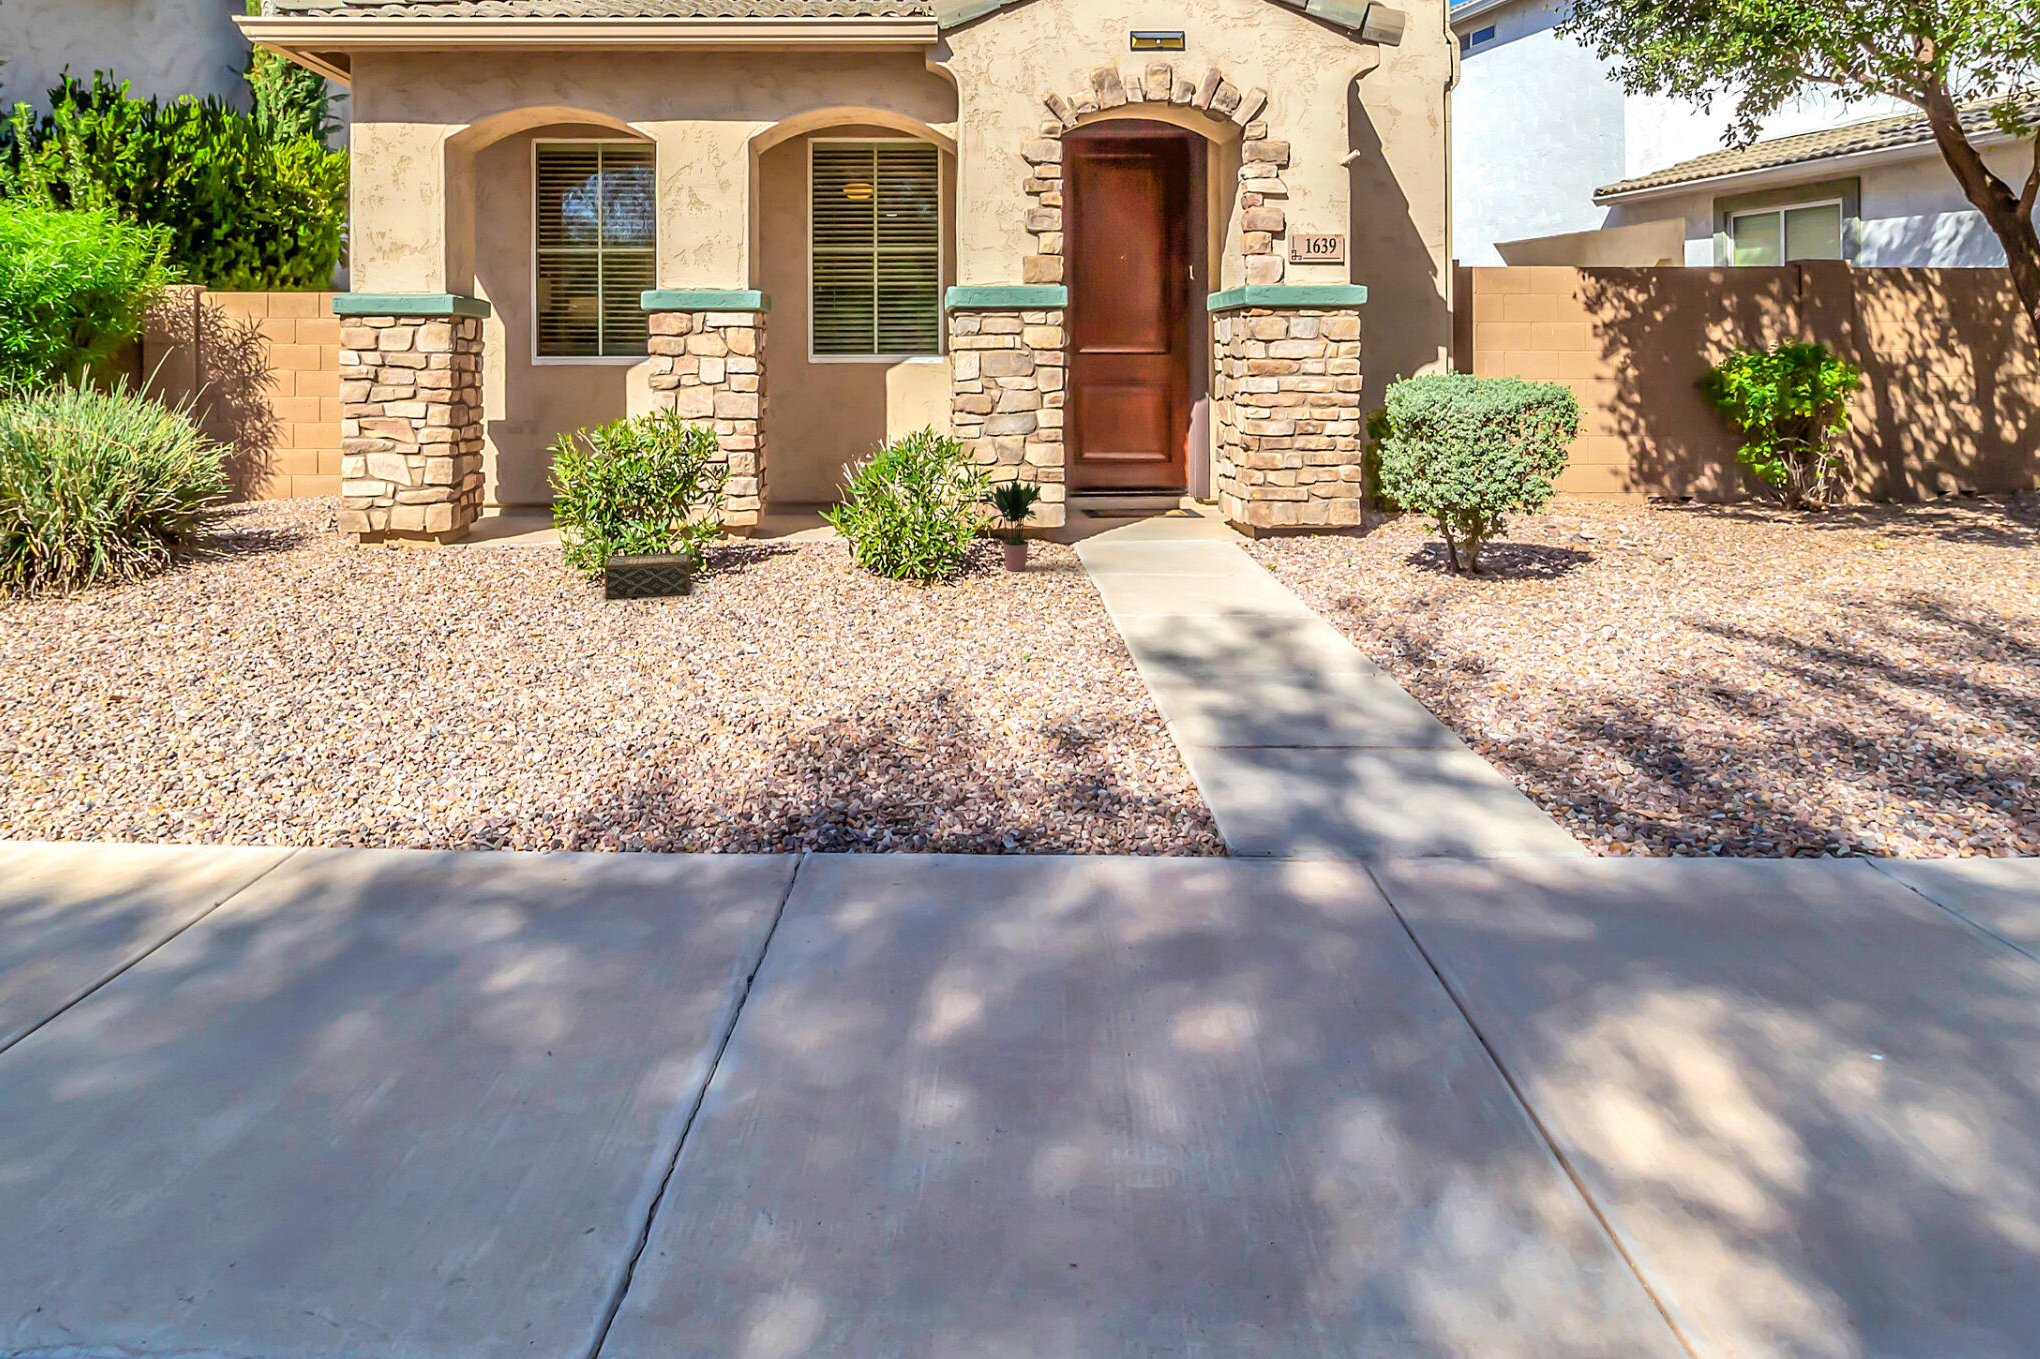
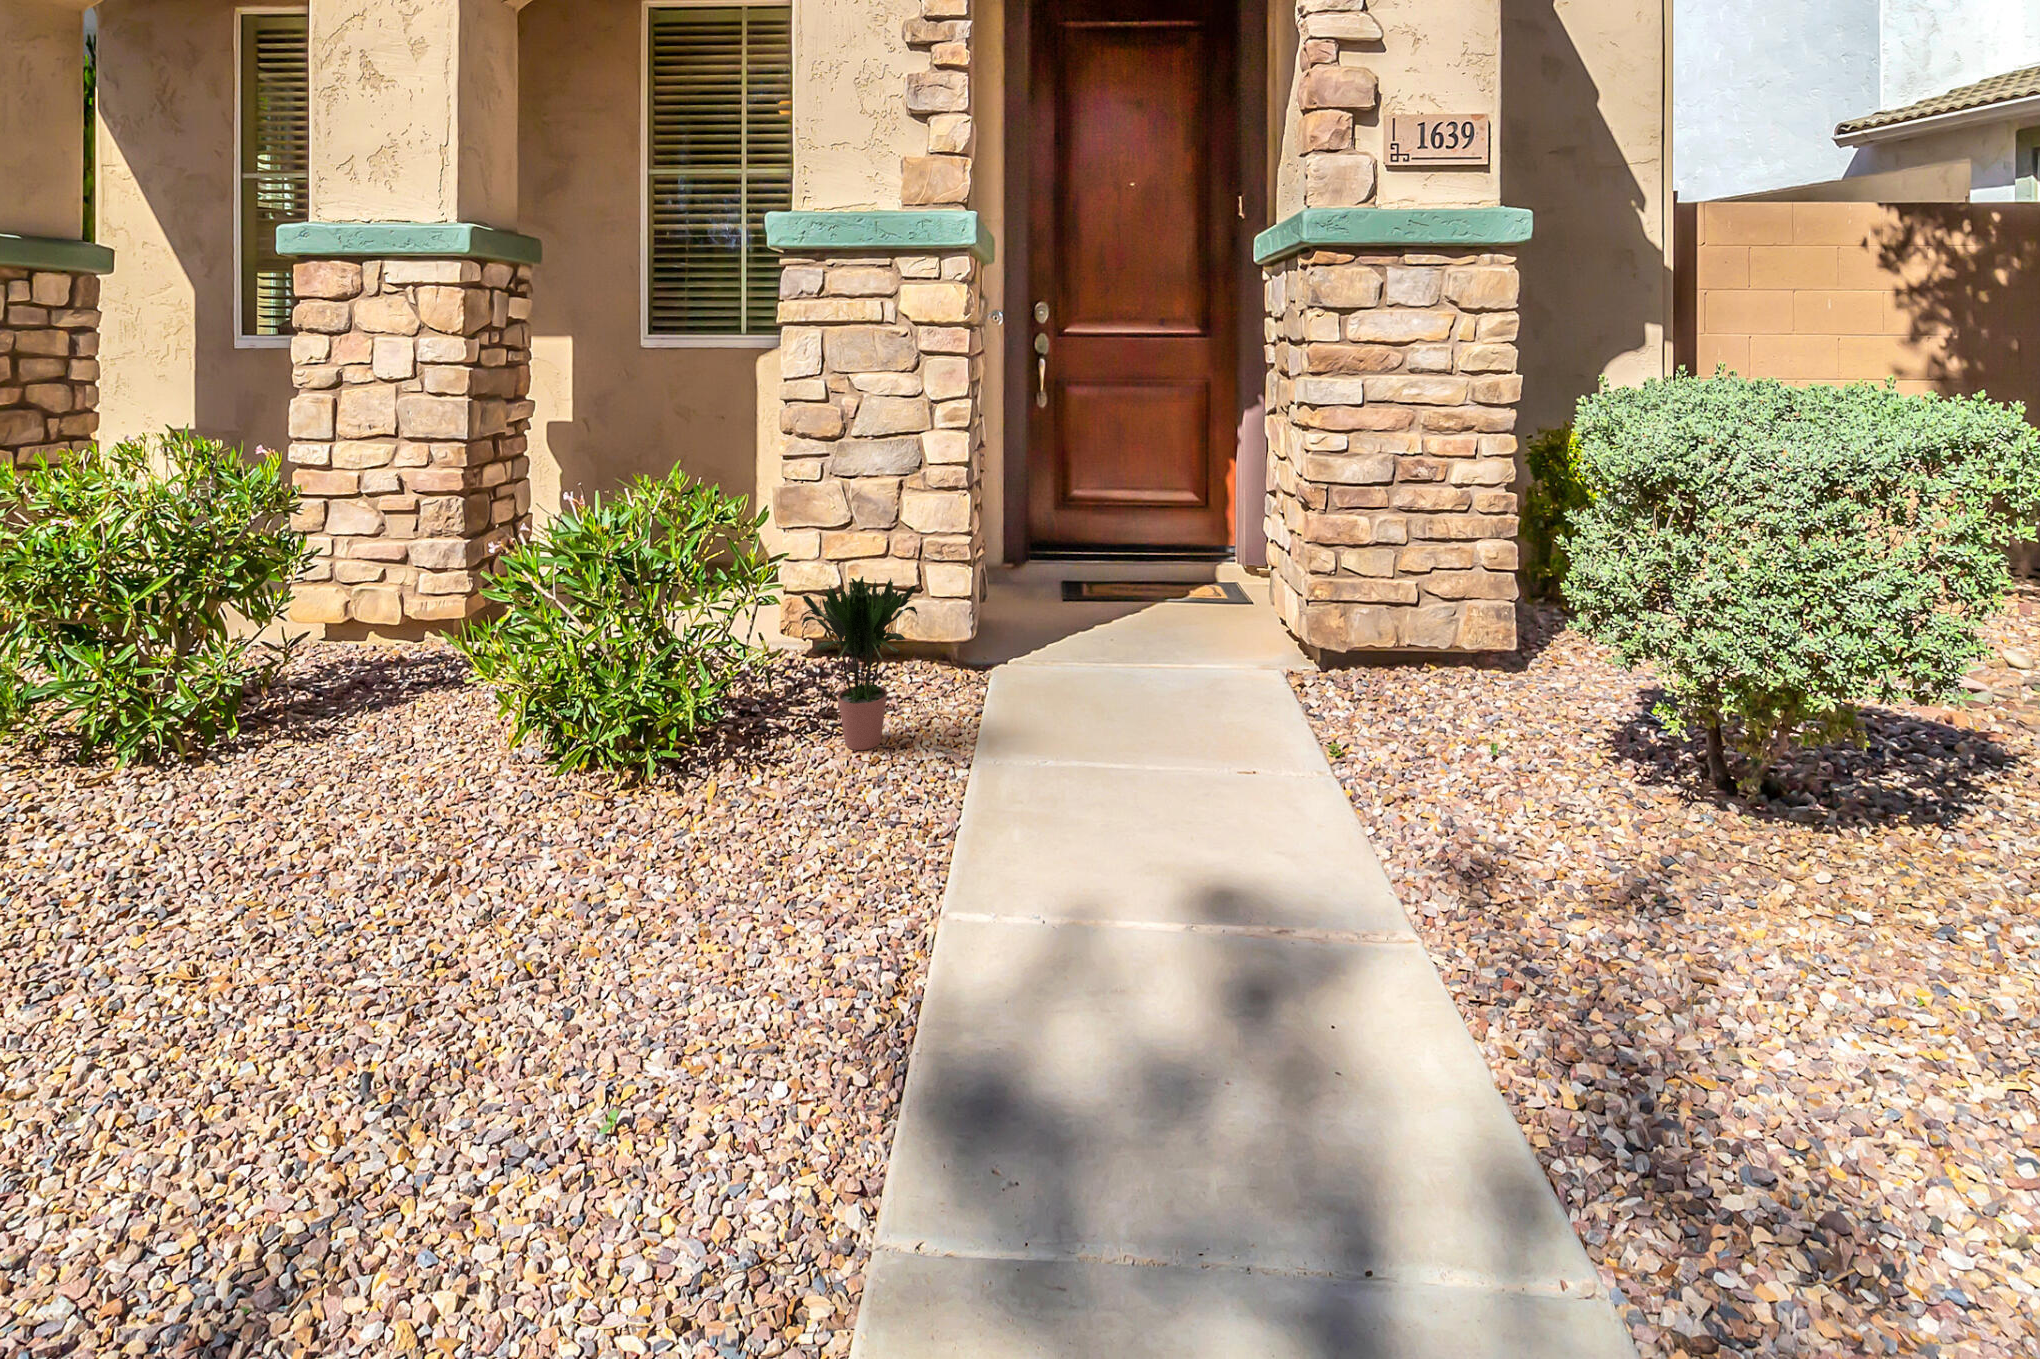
woven basket: present [605,553,690,598] -> none [17,716,233,820]

